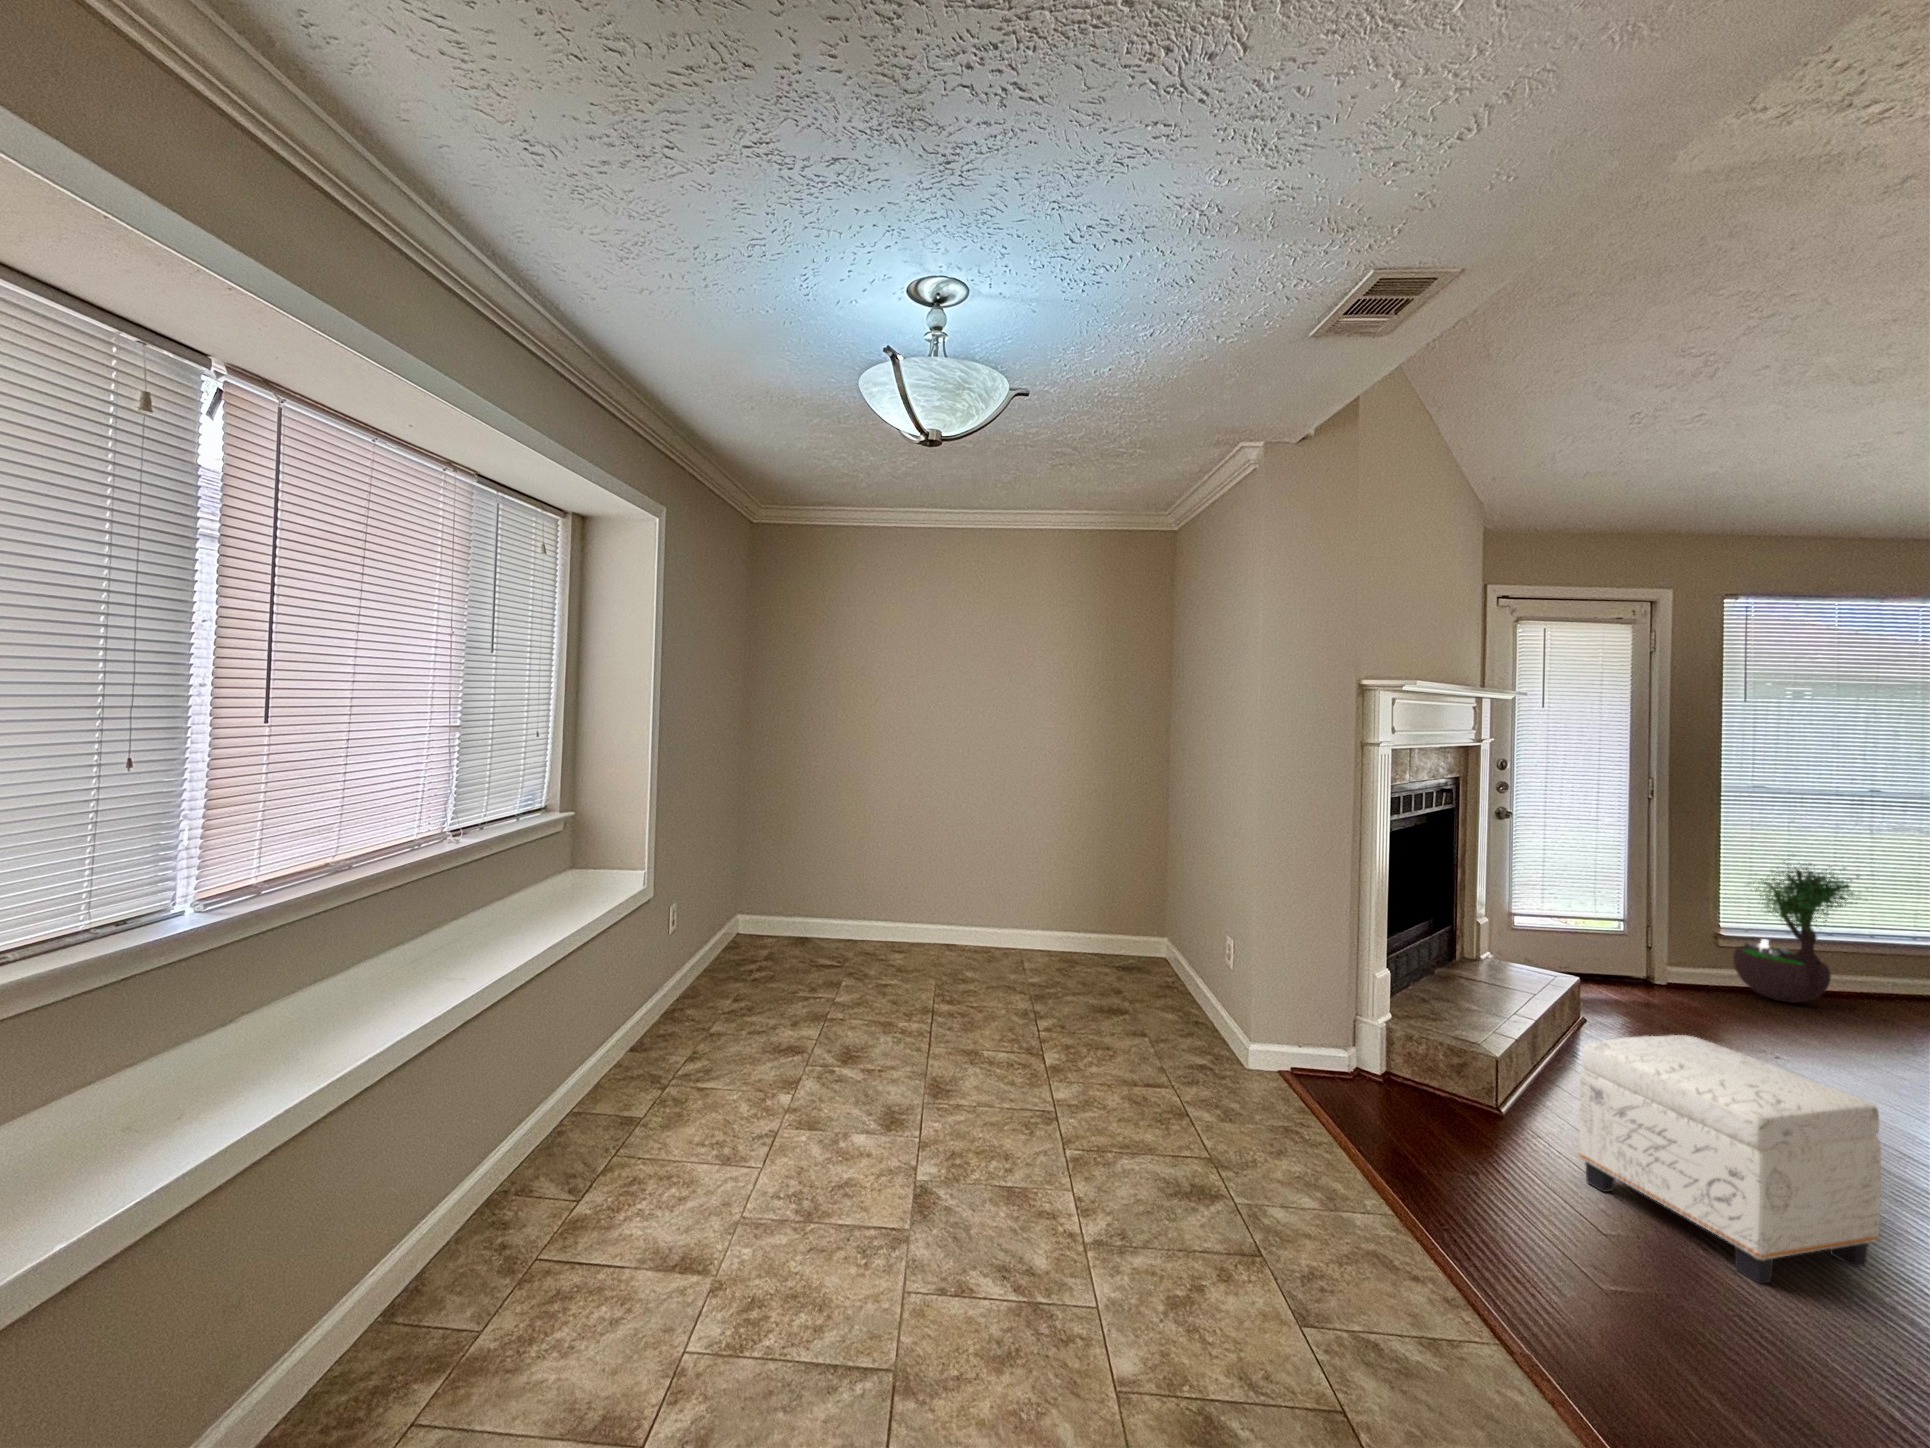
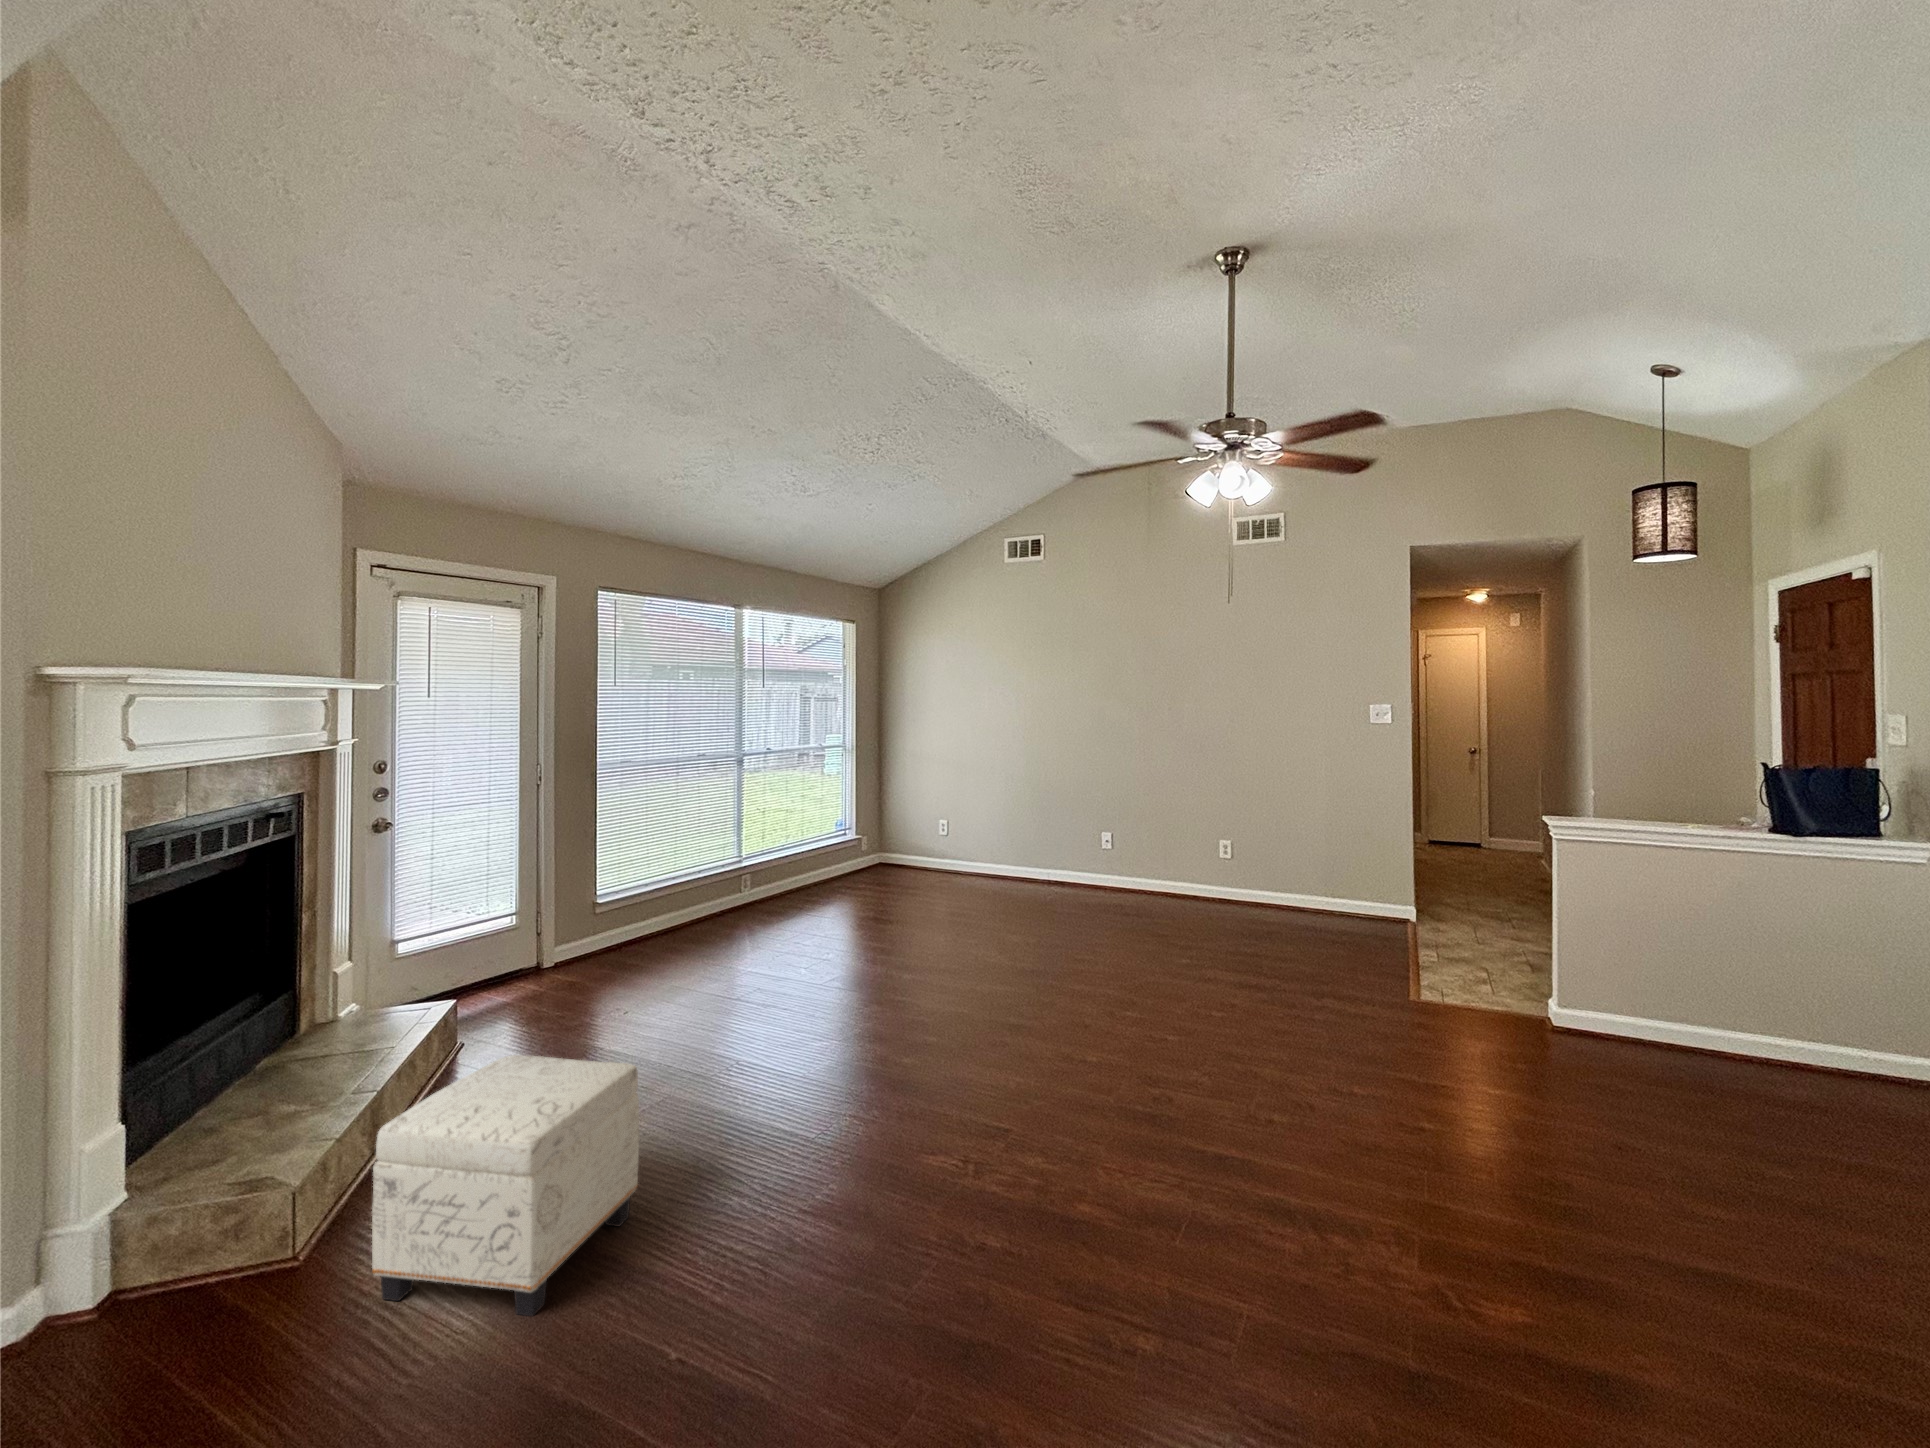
potted tree: present [1733,864,1859,1002] -> none [606,818,689,949]

